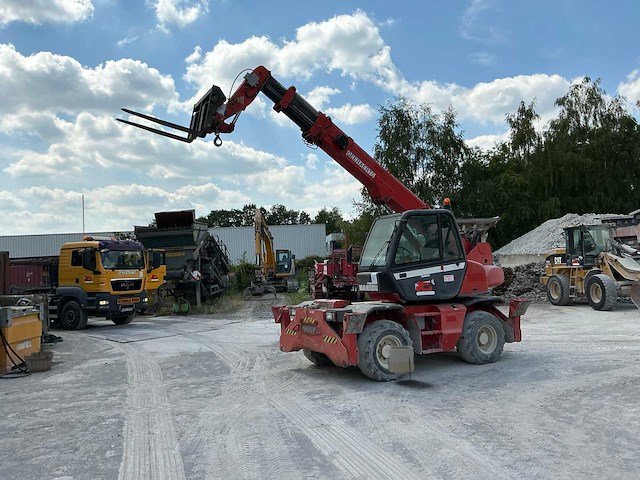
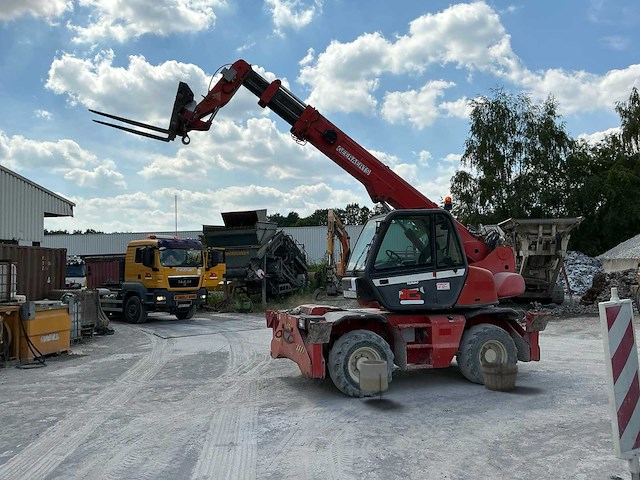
wooden bucket: present [24,349,53,372] -> present [481,357,518,391]

